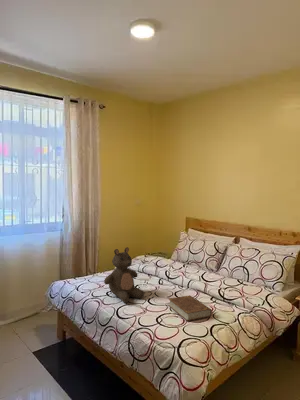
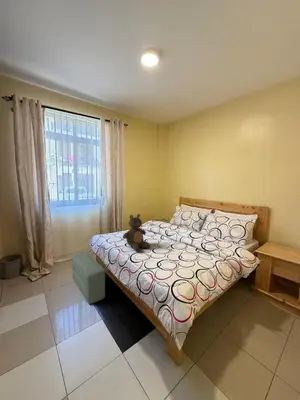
book: present [168,295,212,321] -> none [166,248,197,266]
pouf: none [21,307,77,384] -> present [72,252,105,304]

